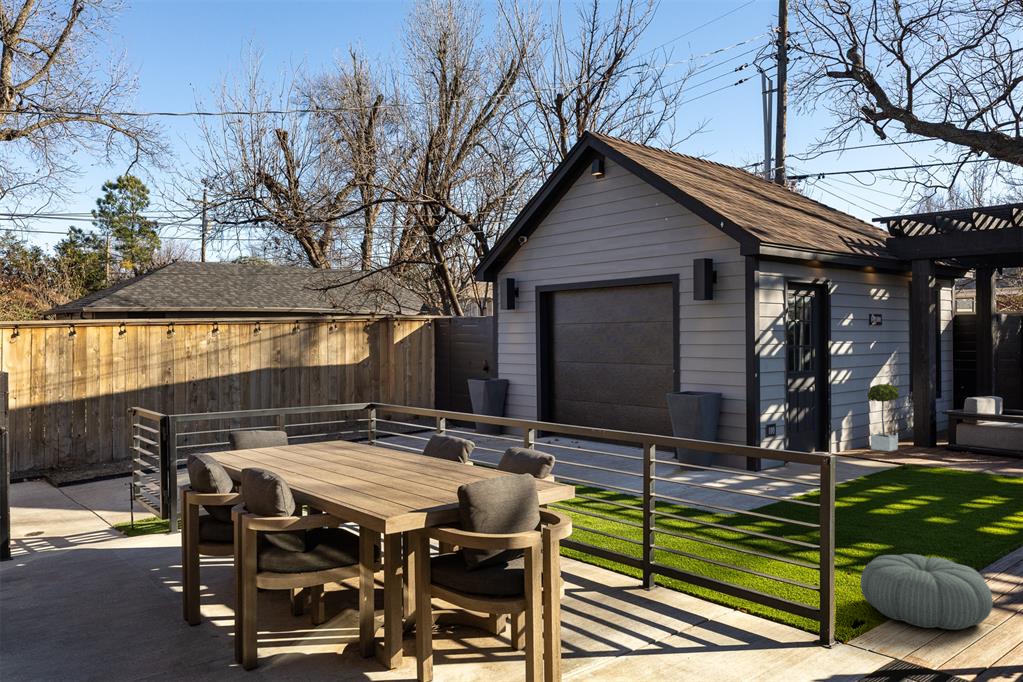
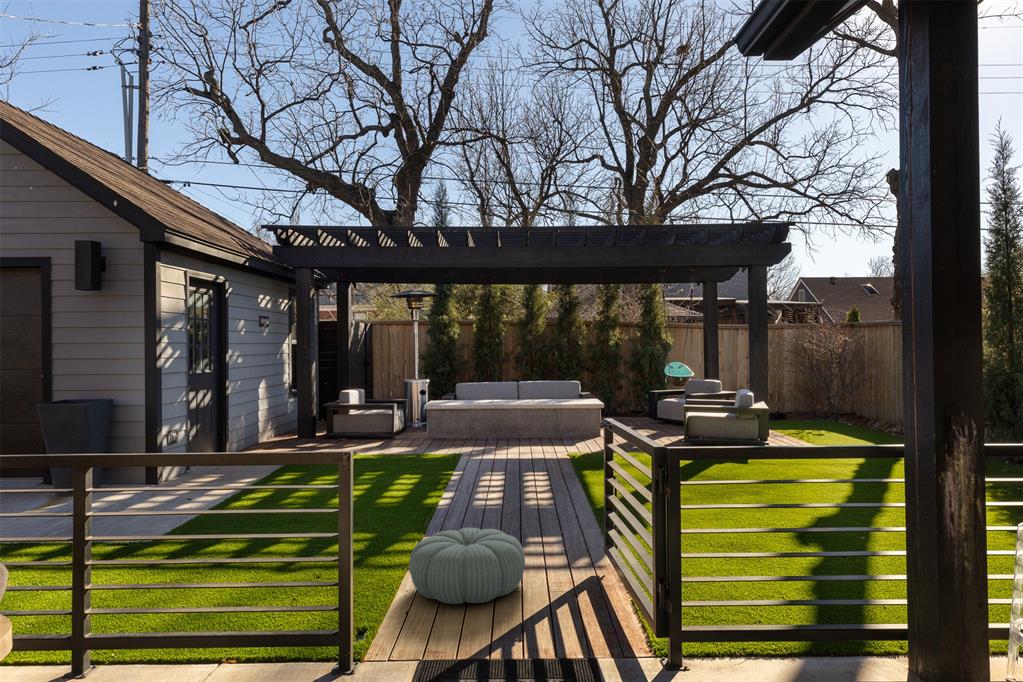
potted tree: present [867,383,899,451] -> none [260,382,288,448]

